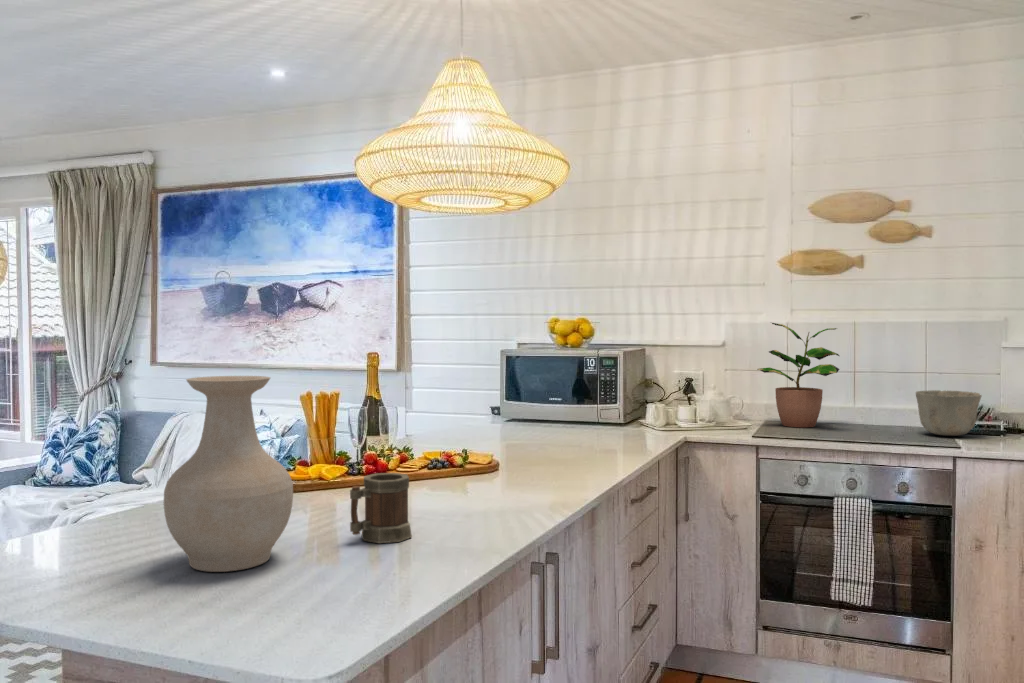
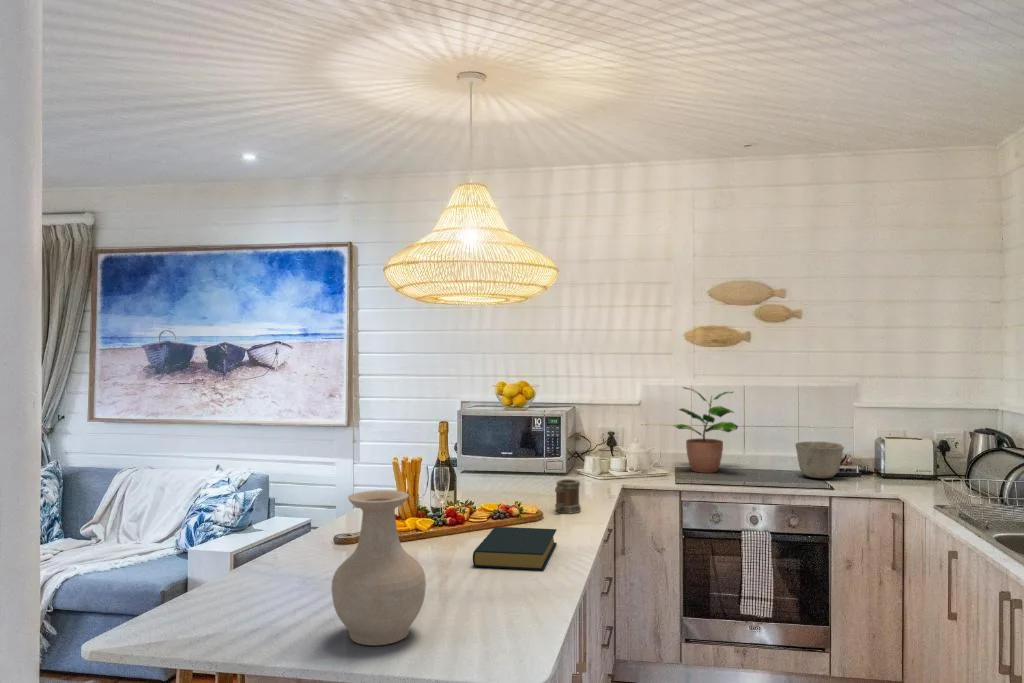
hardback book: none [424,460,551,508] -> present [473,527,557,570]
mug: present [350,473,412,543] -> present [555,479,581,513]

